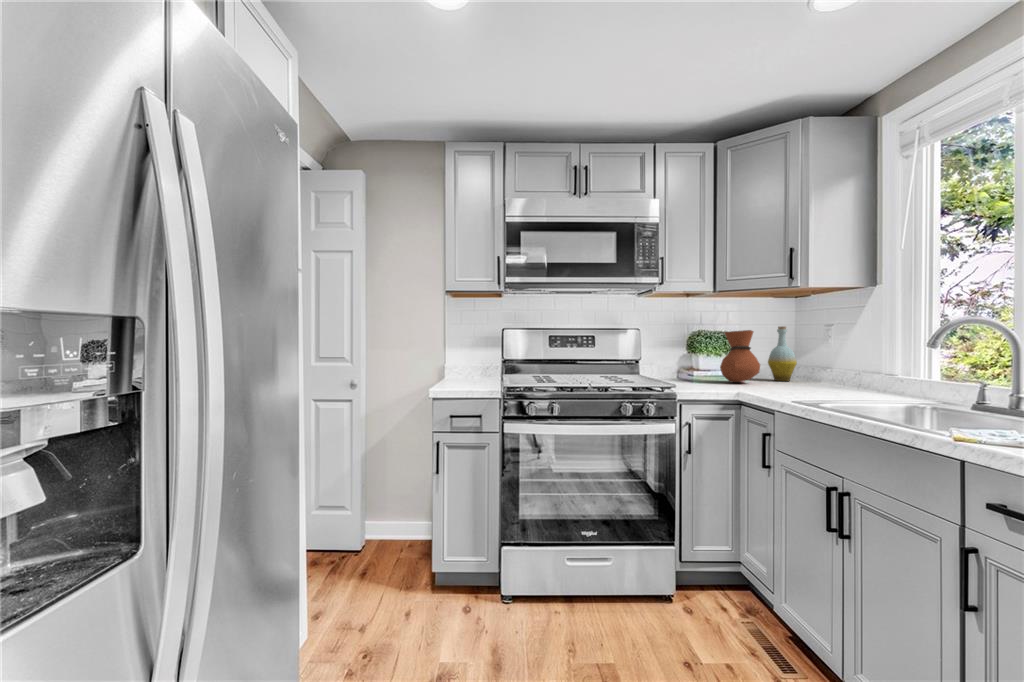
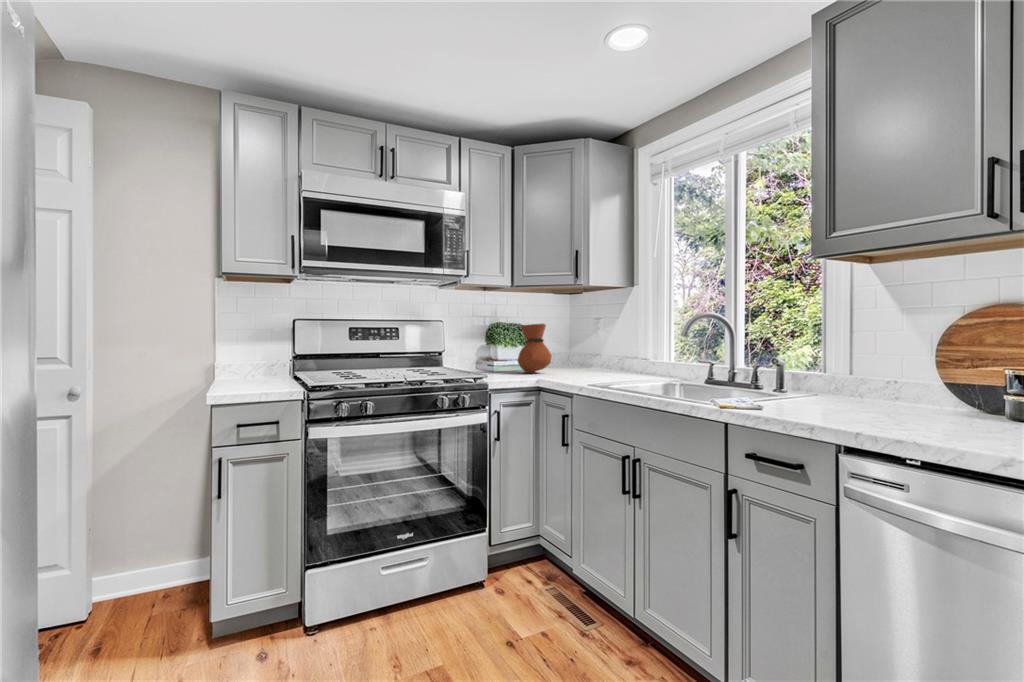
bottle: present [768,326,797,381] -> none [554,321,577,370]

